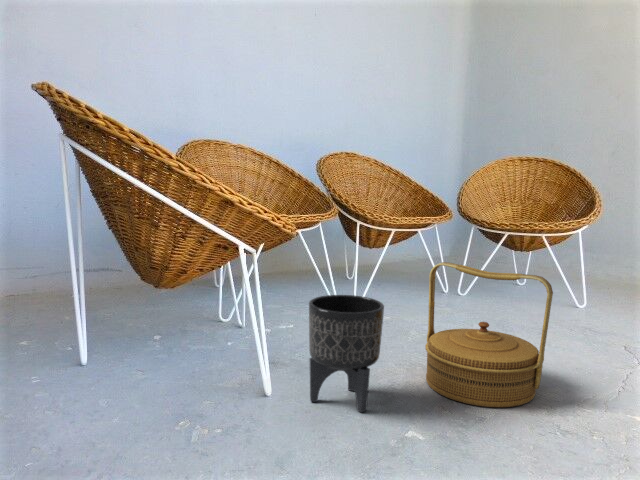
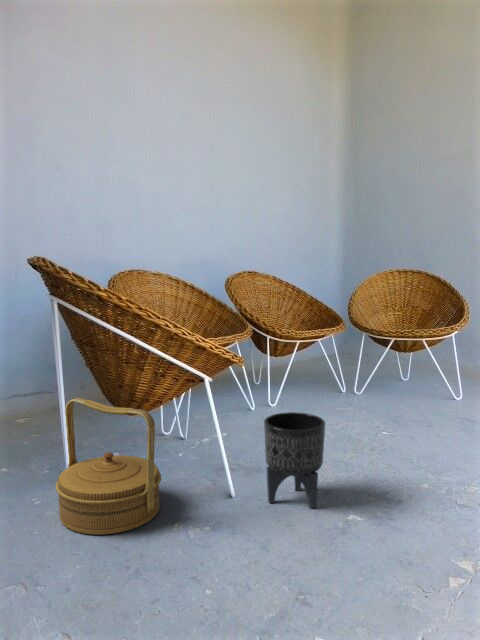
basket: present [425,262,553,407] -> present [56,398,161,535]

